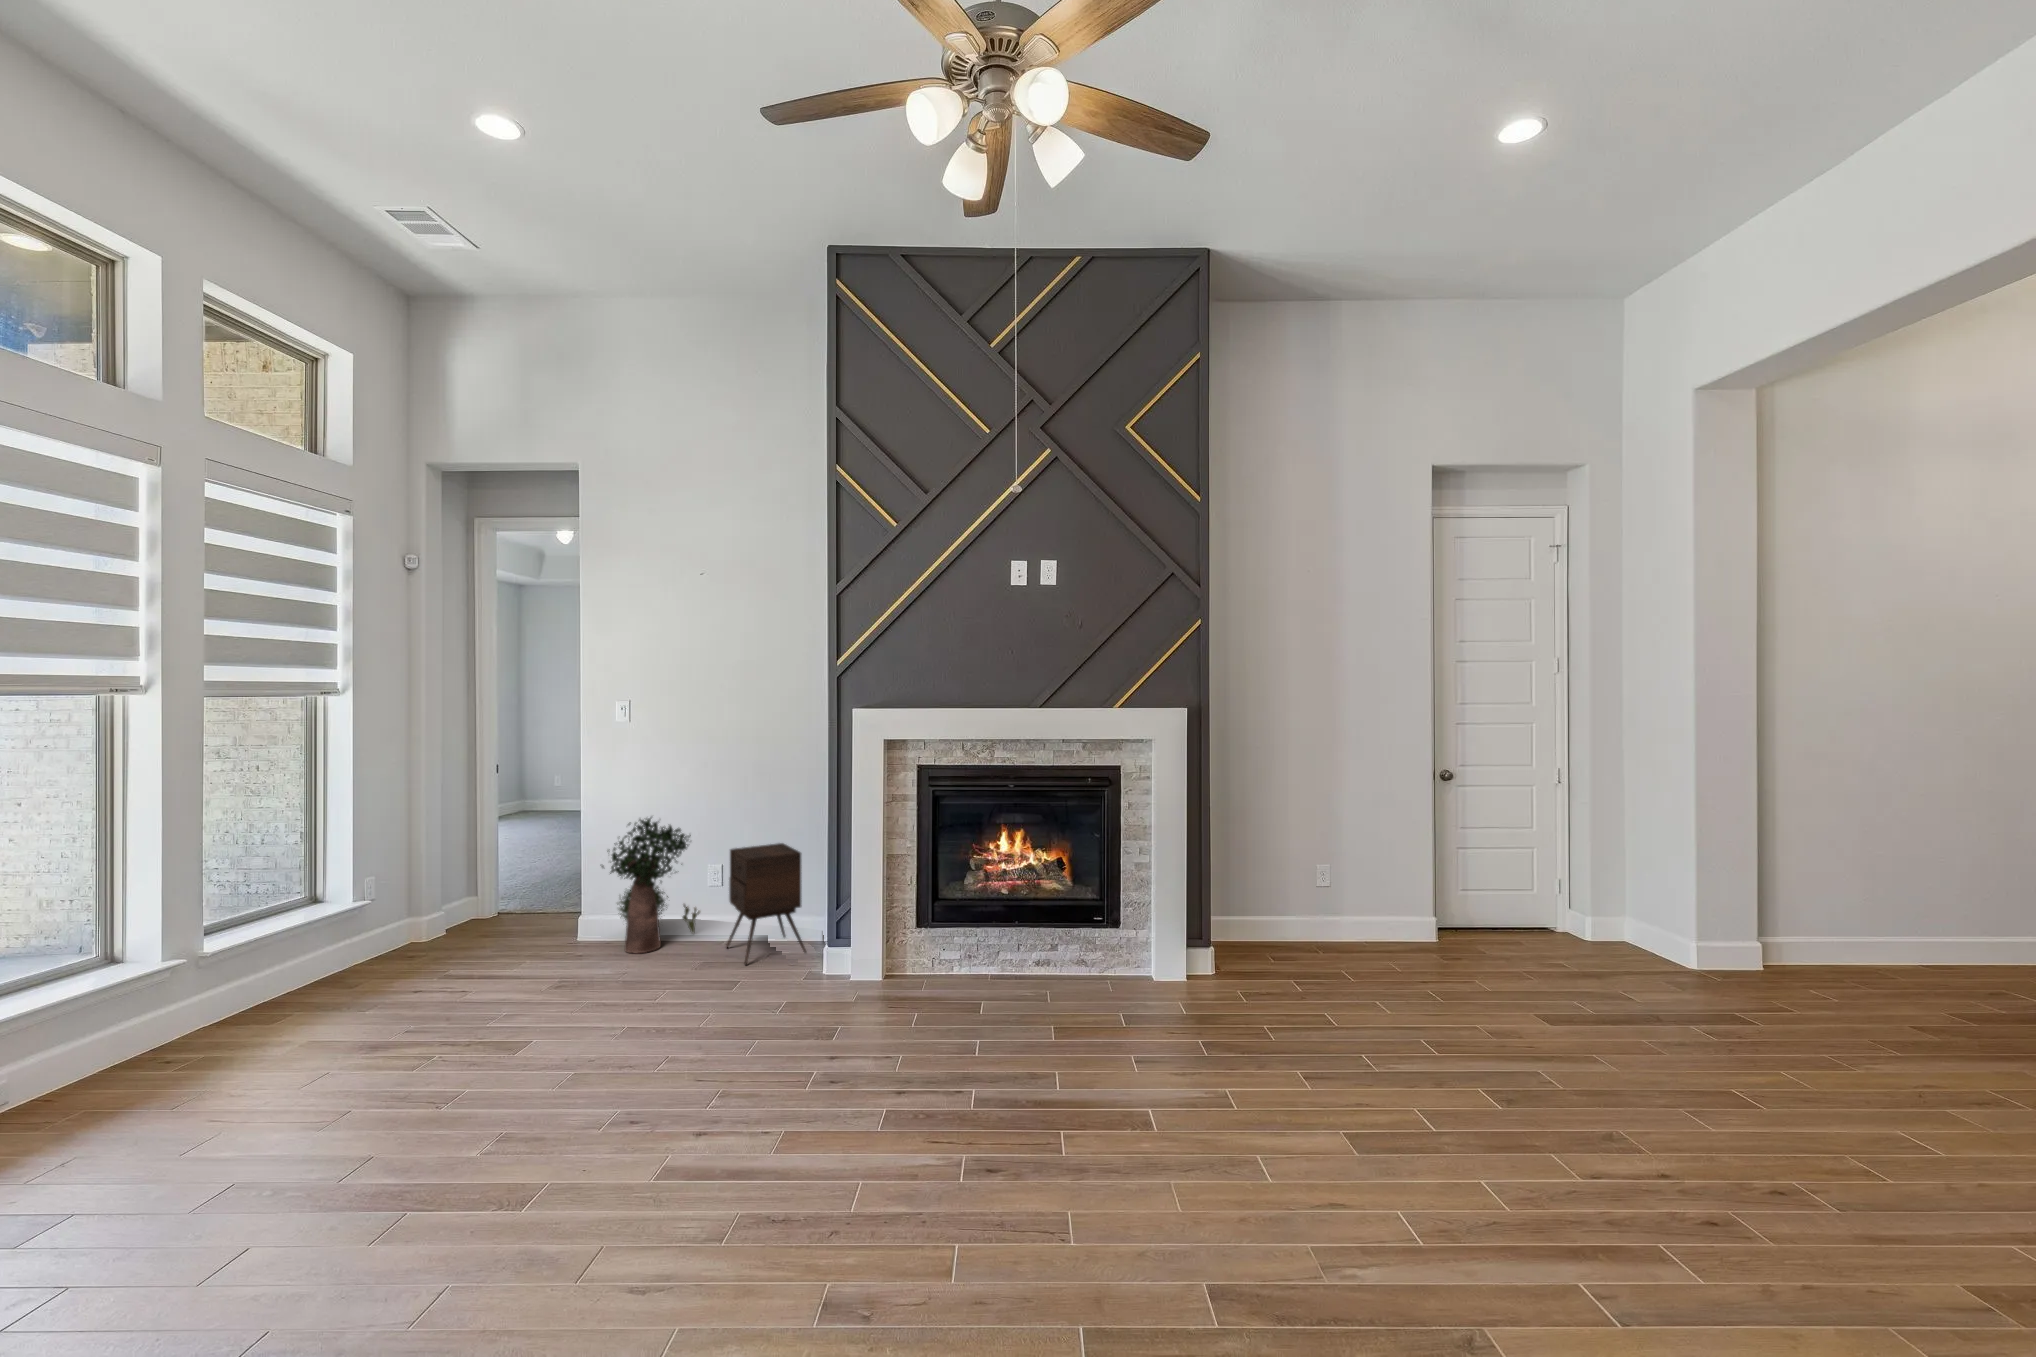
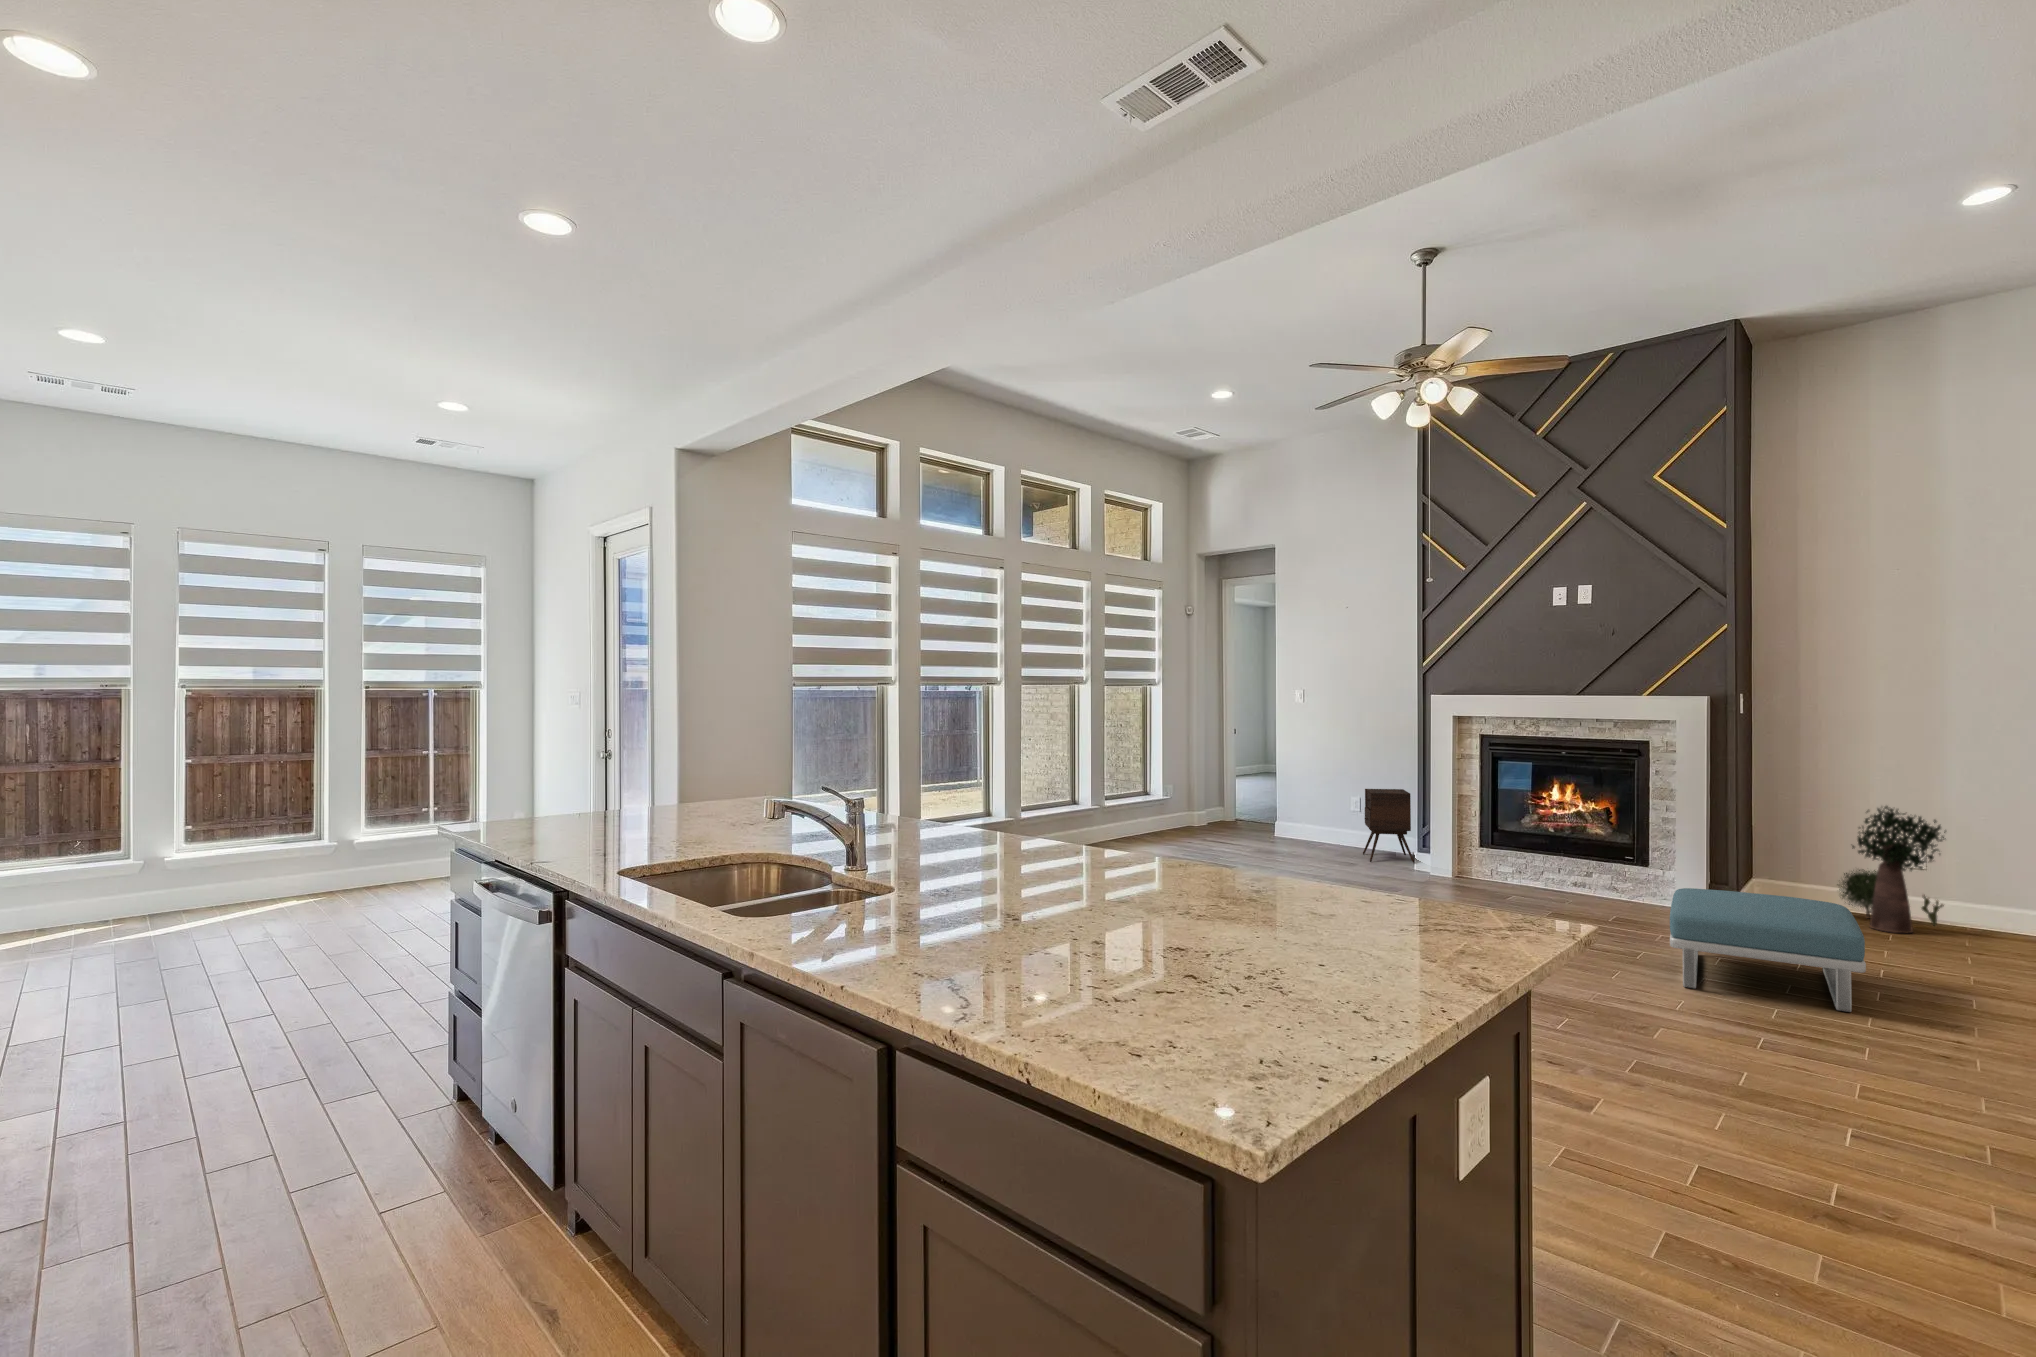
potted plant: present [602,817,700,953] -> present [1837,806,1946,933]
footstool: none [1247,983,1548,1186] -> present [1670,888,1866,1012]

